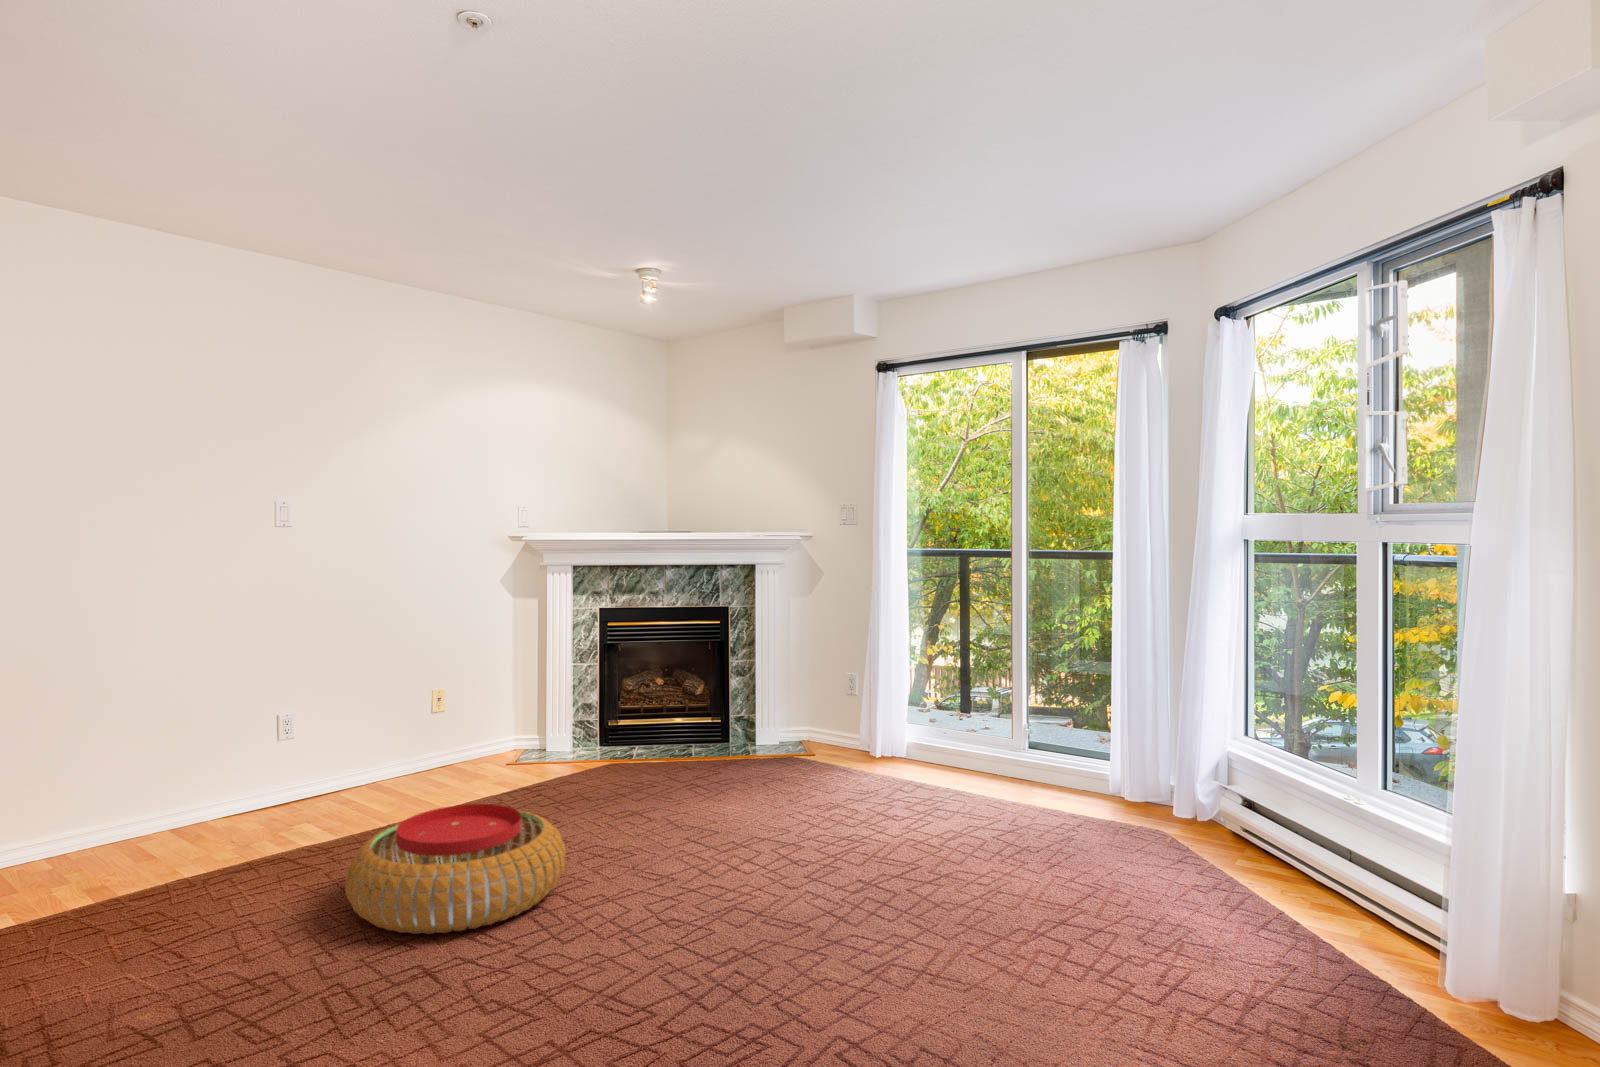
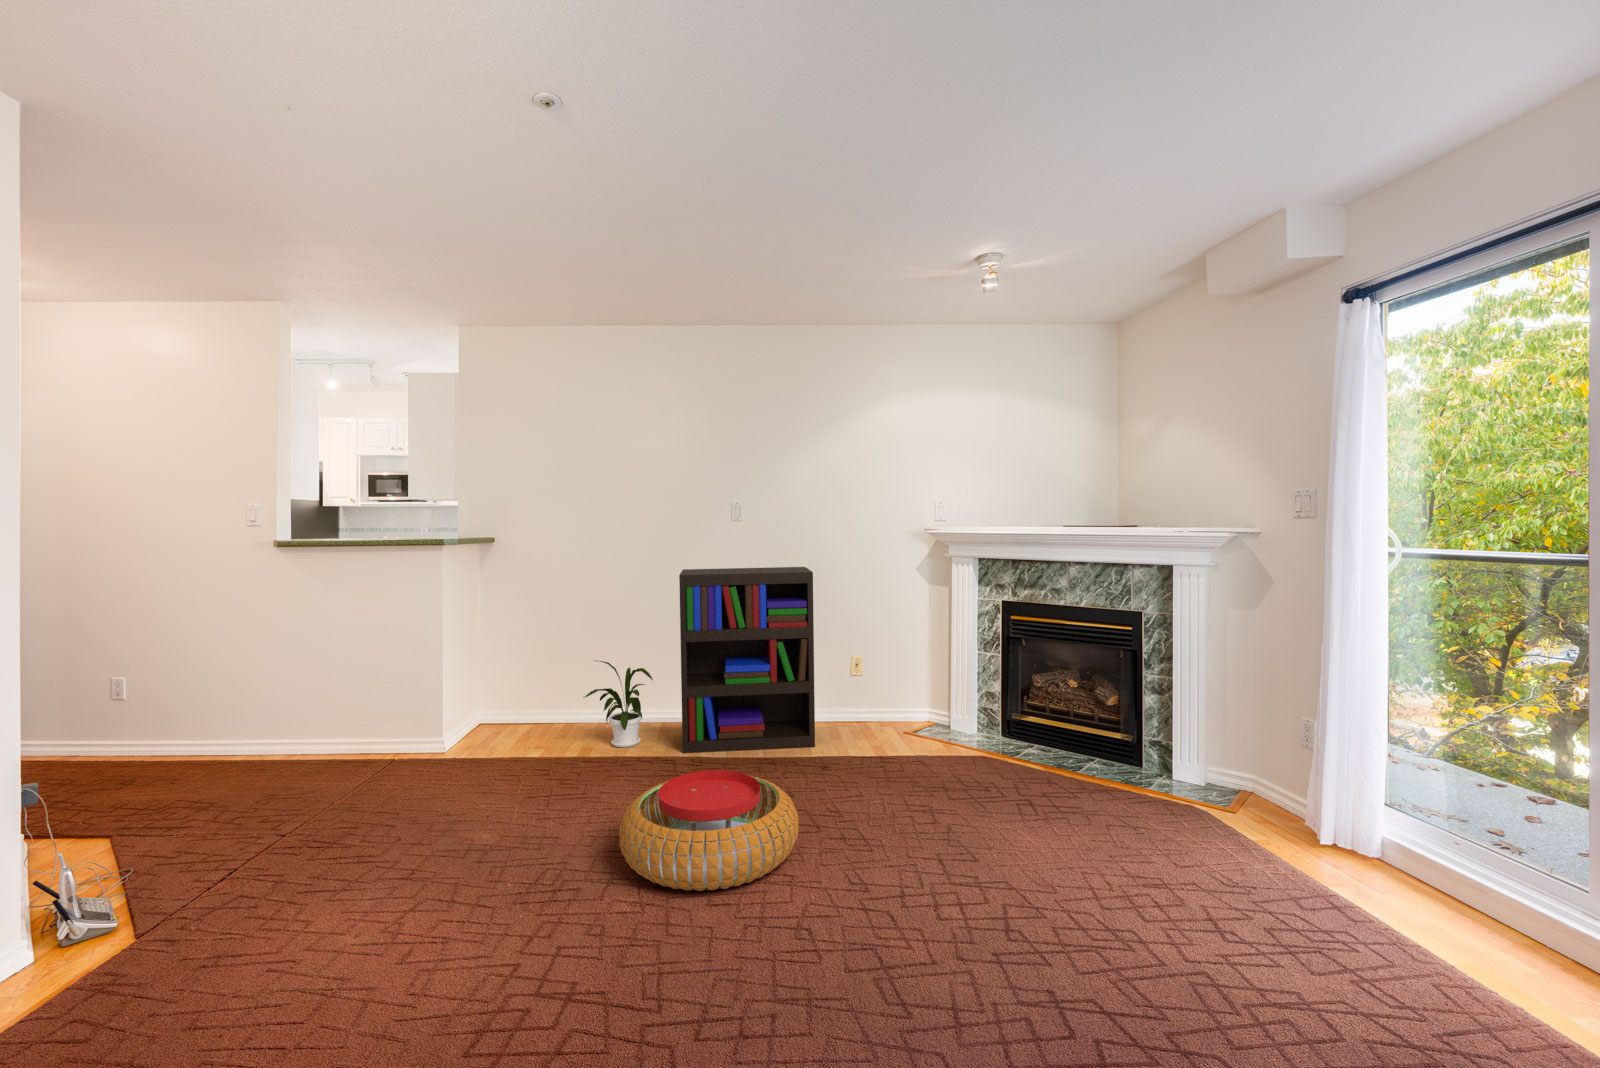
bookshelf: none [207,582,419,841] -> present [679,567,815,753]
house plant: none [55,735,187,861] -> present [583,661,653,748]

